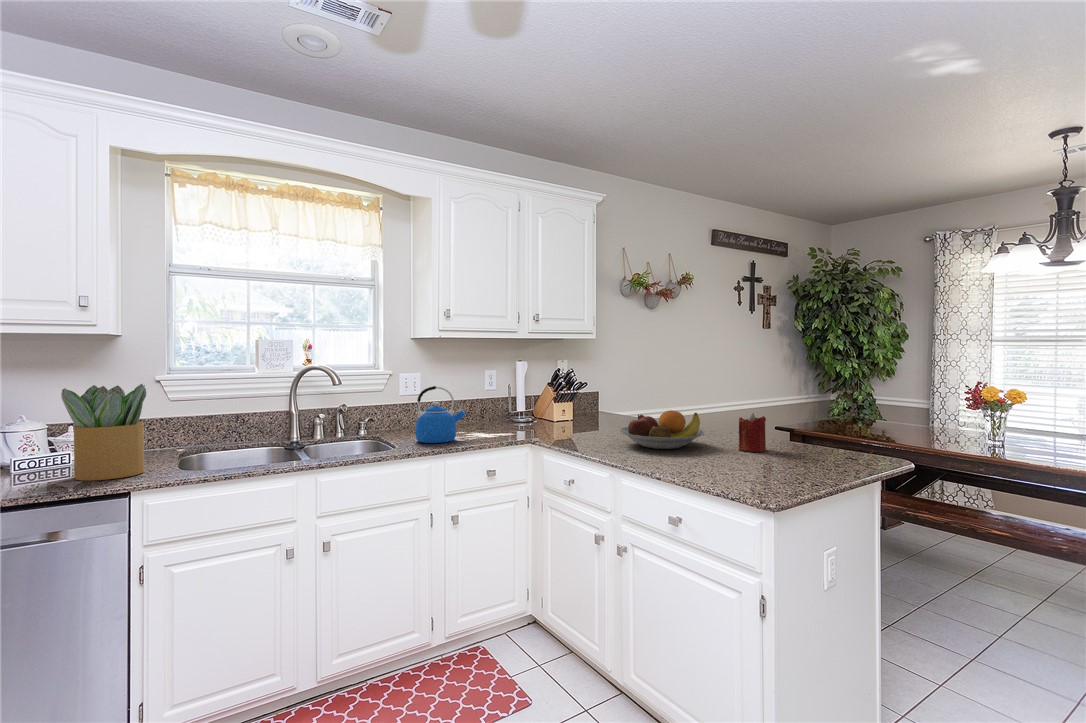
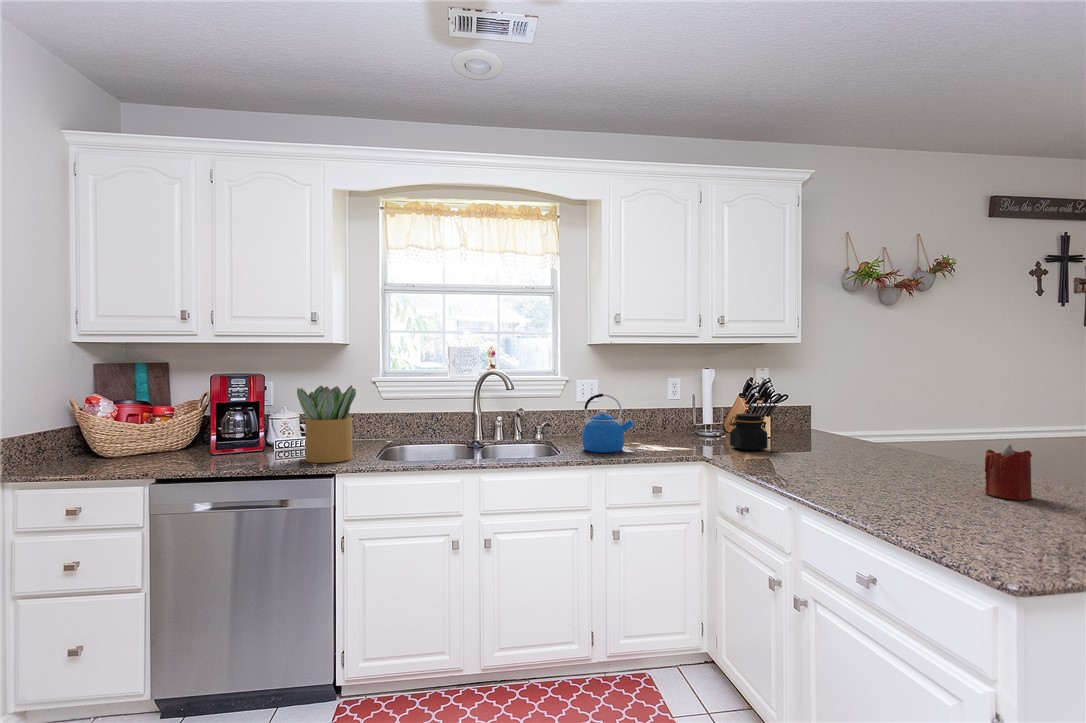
jar: none [547,400,578,432] -> present [729,414,768,450]
fruit bowl: present [619,410,704,449] -> none [809,434,932,483]

